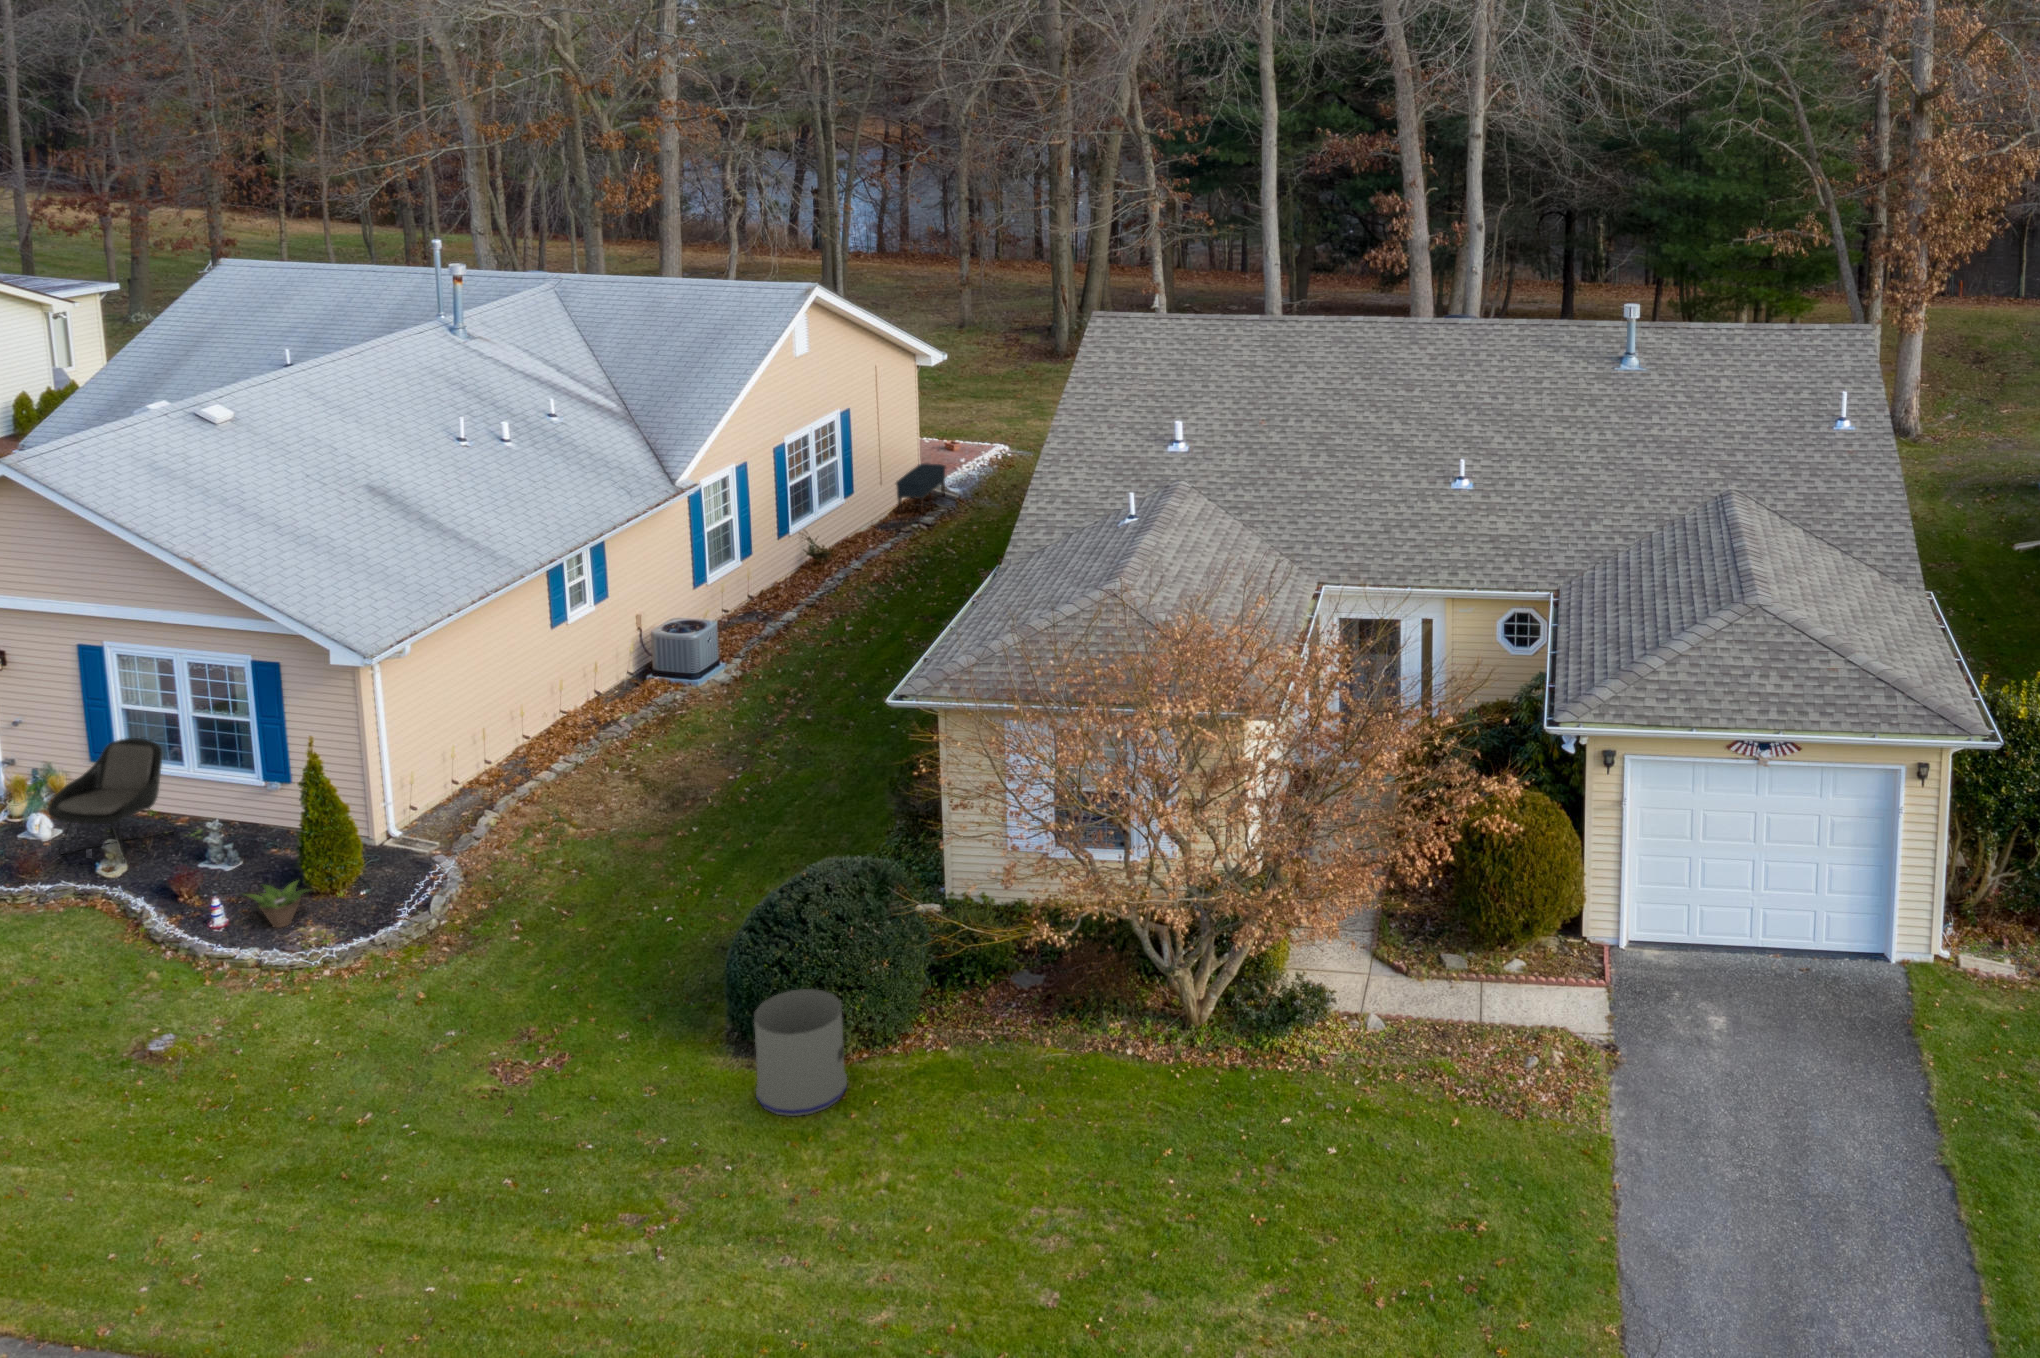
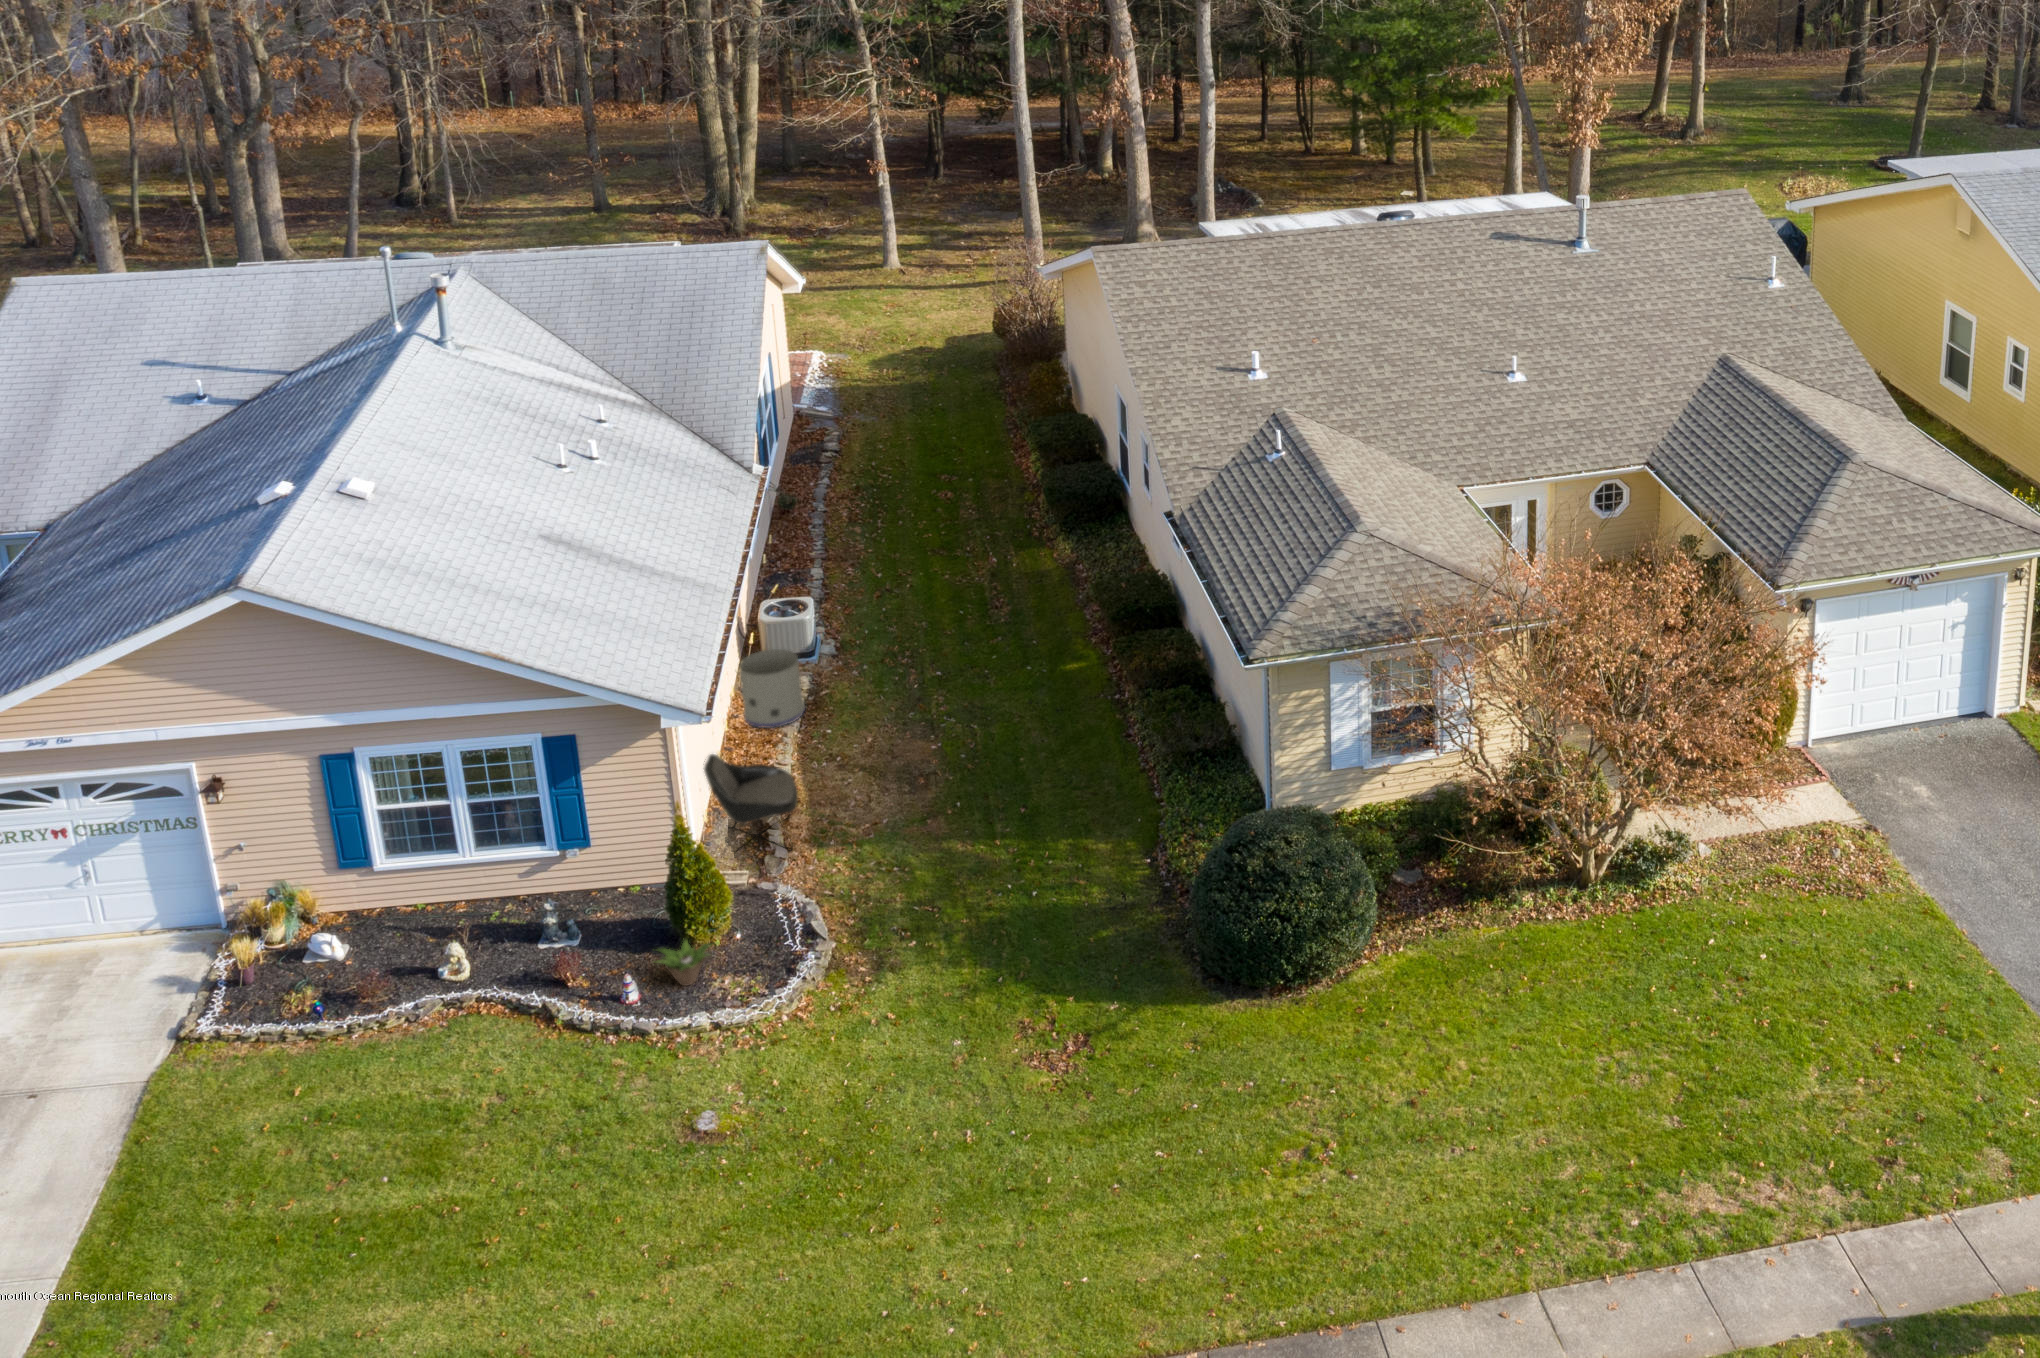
bench: present [896,463,945,513] -> none [834,389,867,448]
lounge chair: present [48,738,177,862] -> present [704,754,798,858]
trash can: present [754,989,847,1116] -> present [739,649,805,728]

